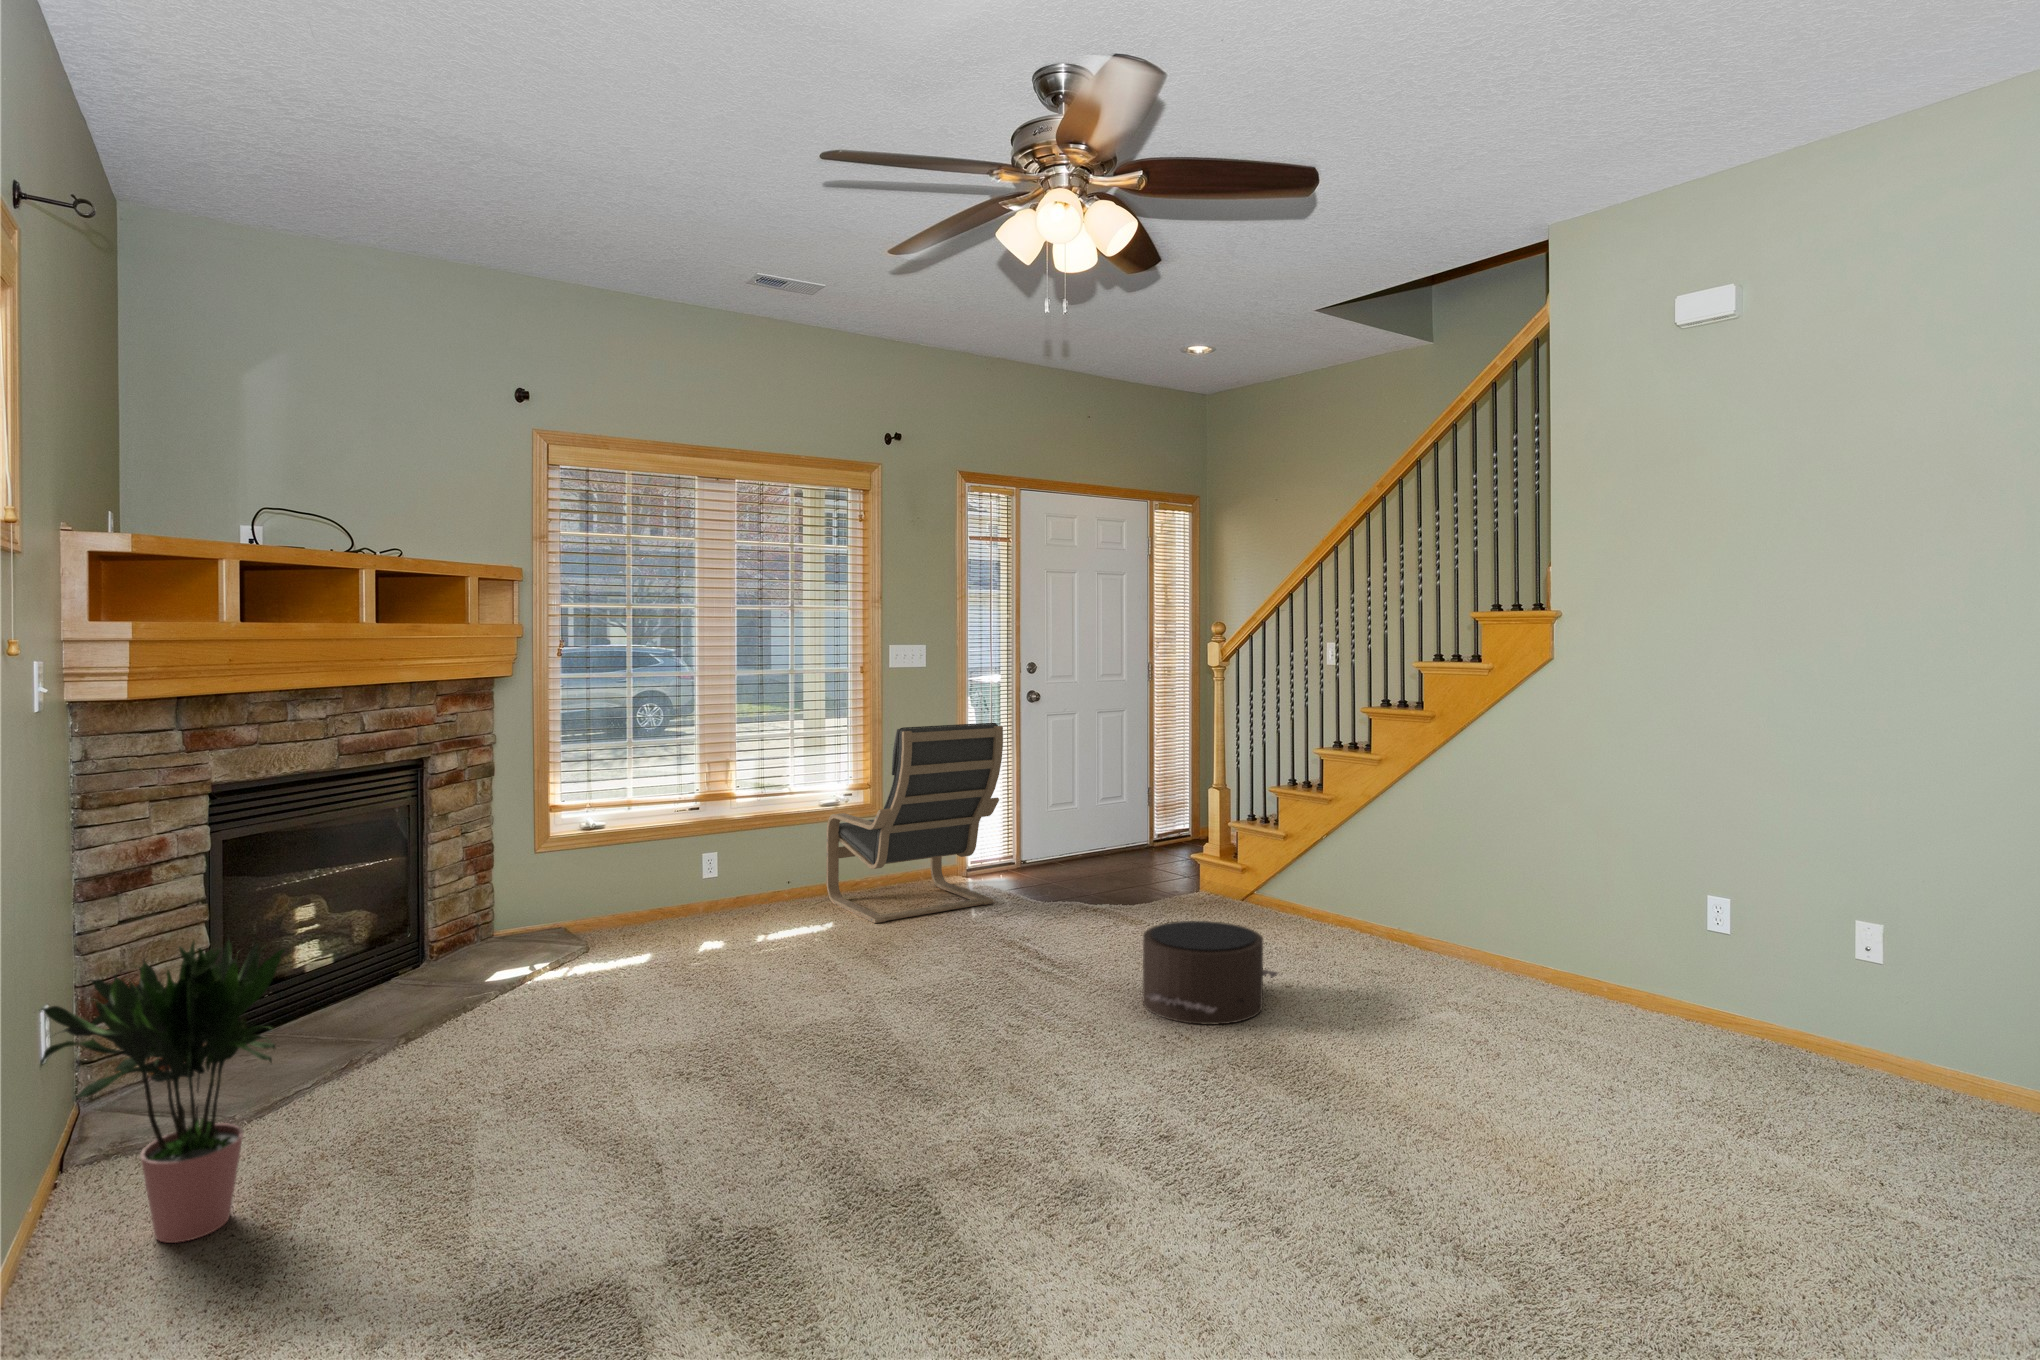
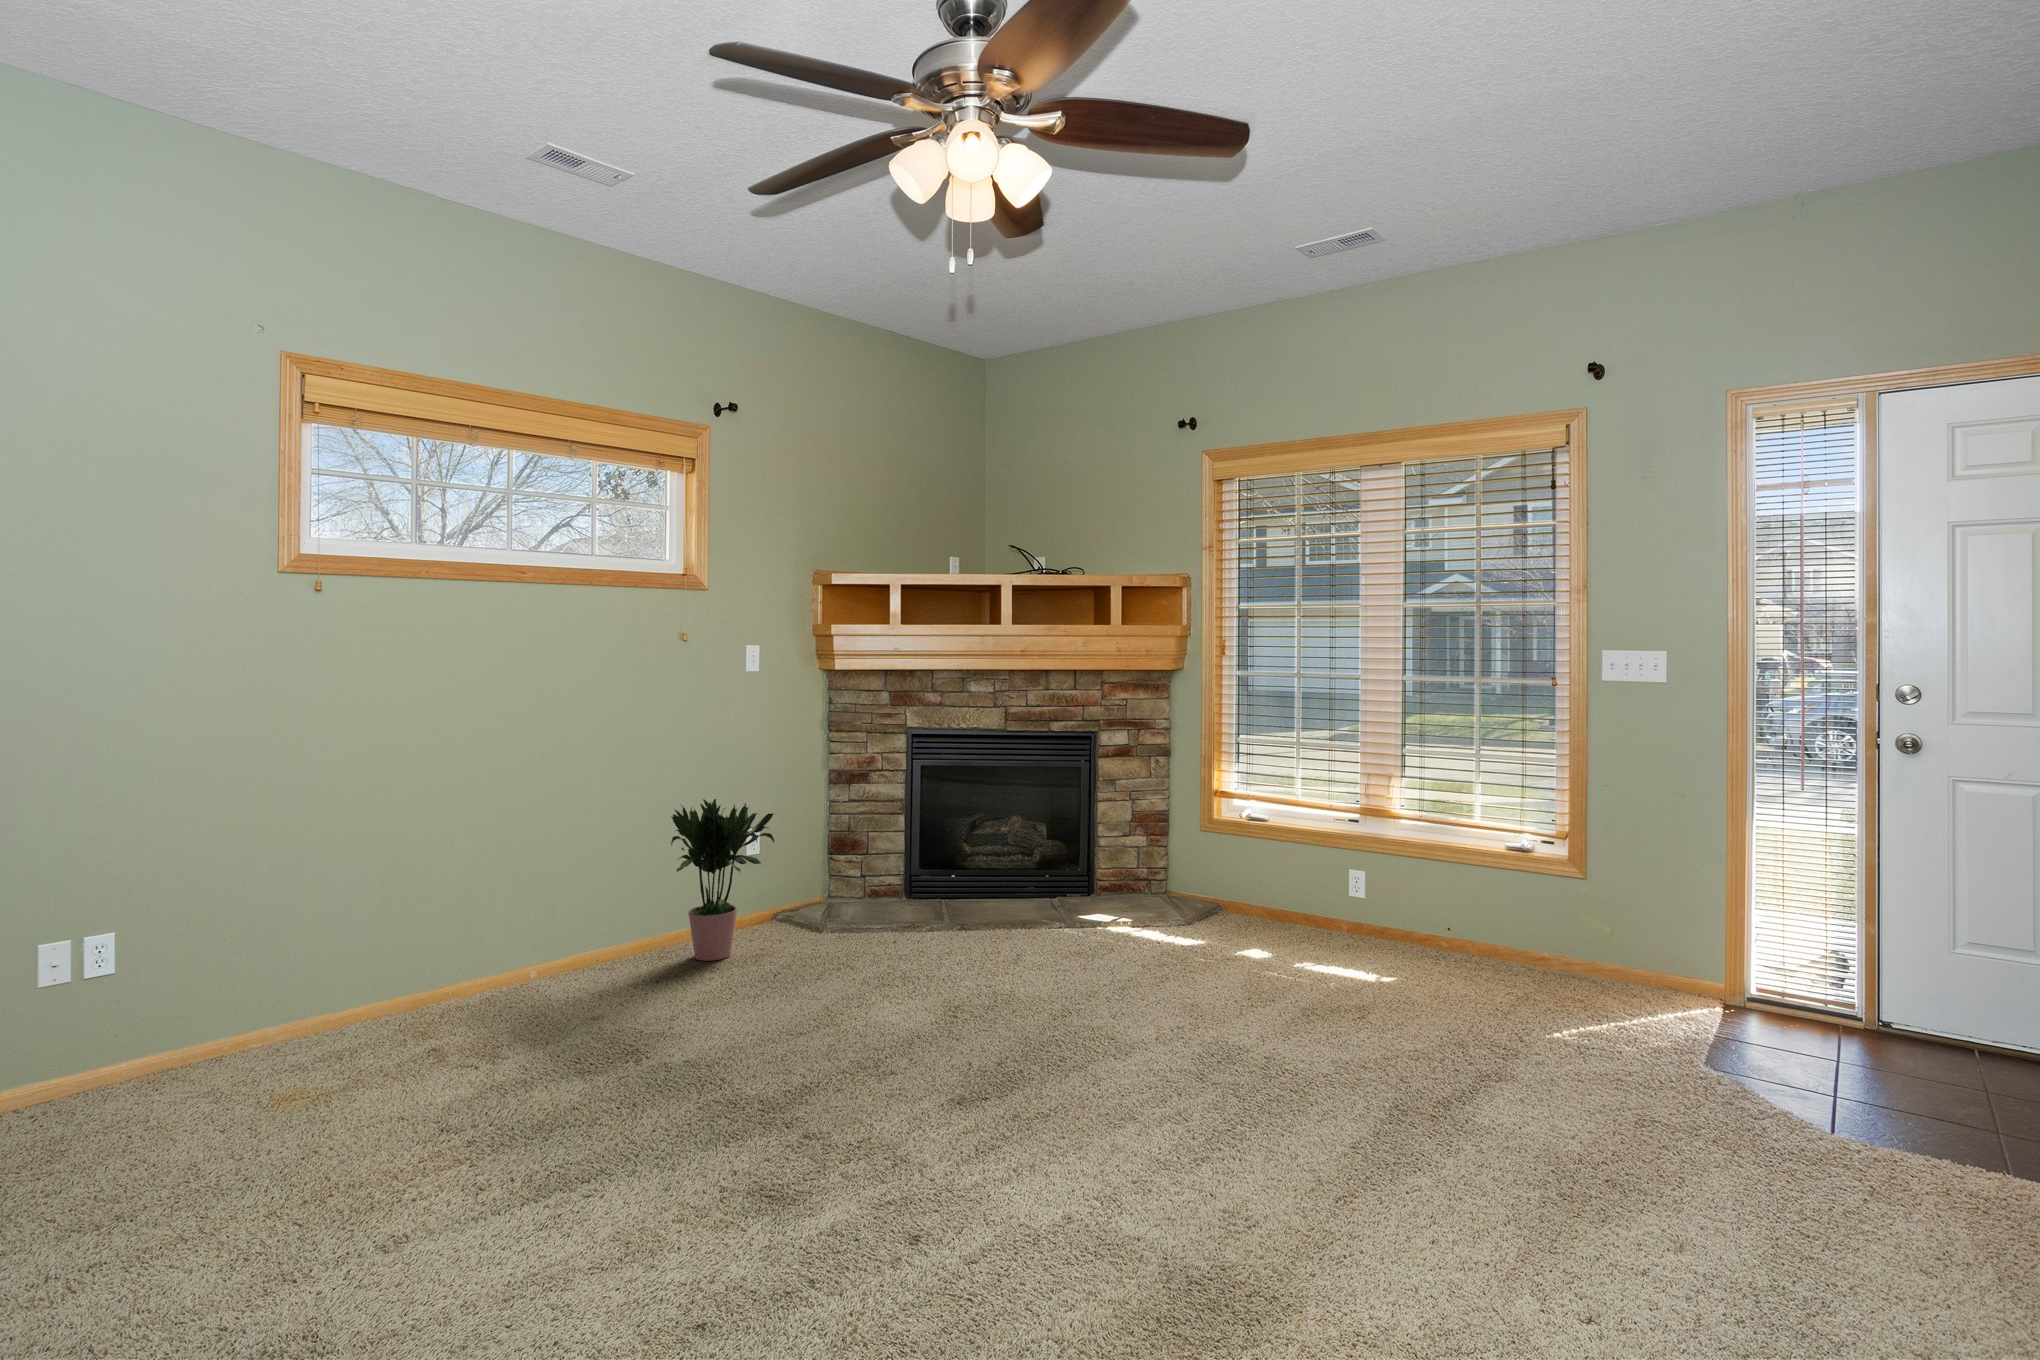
lounge chair: present [826,723,1003,923] -> none [1432,753,1661,1033]
pouf: present [1143,921,1278,1024] -> none [1287,1072,1552,1267]

